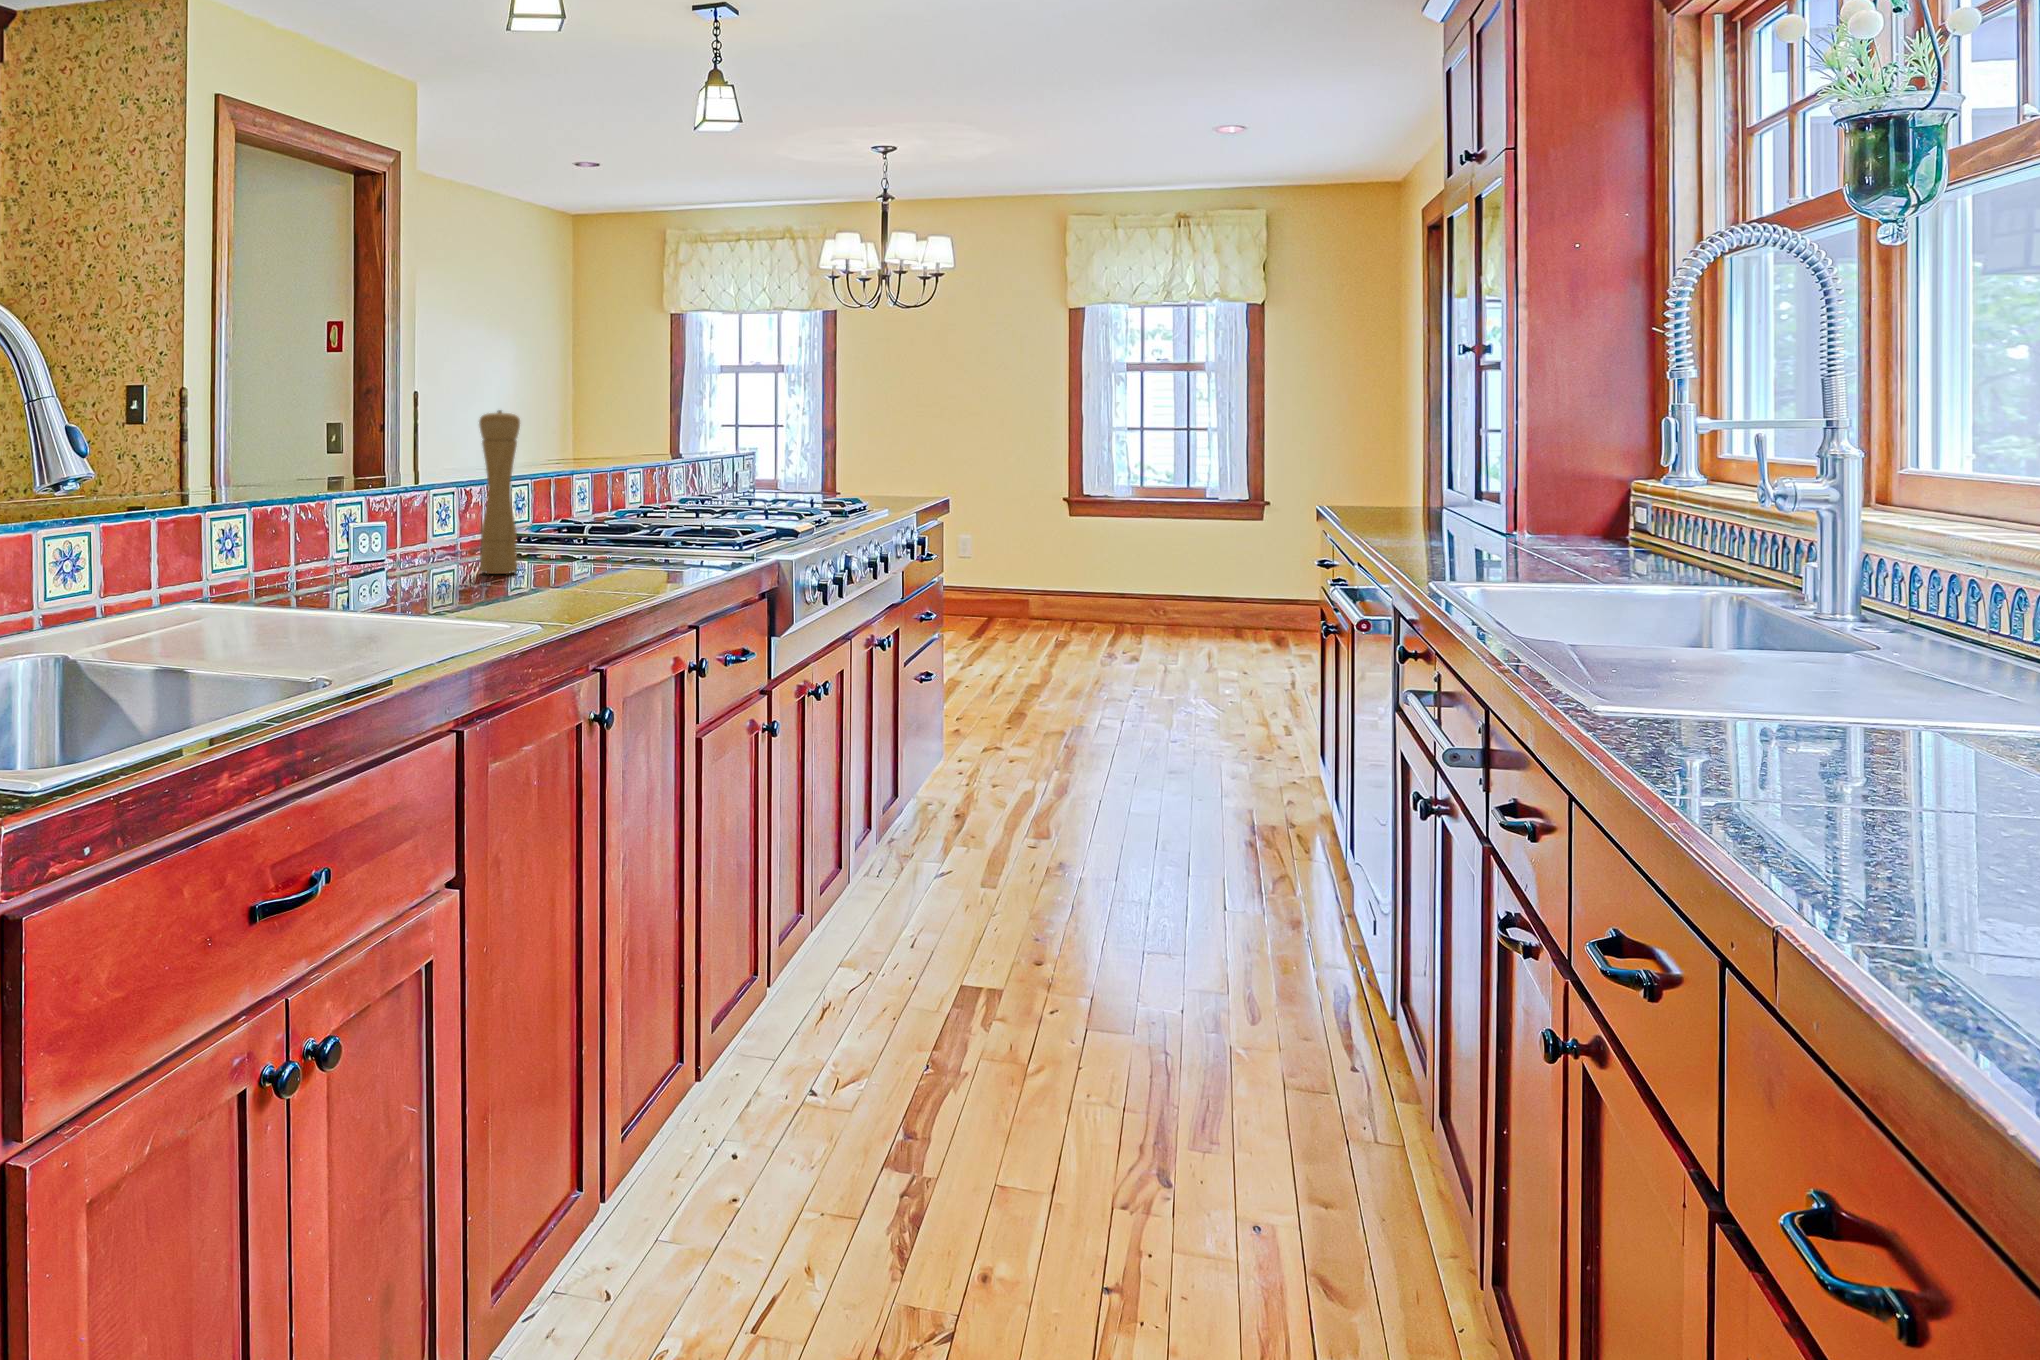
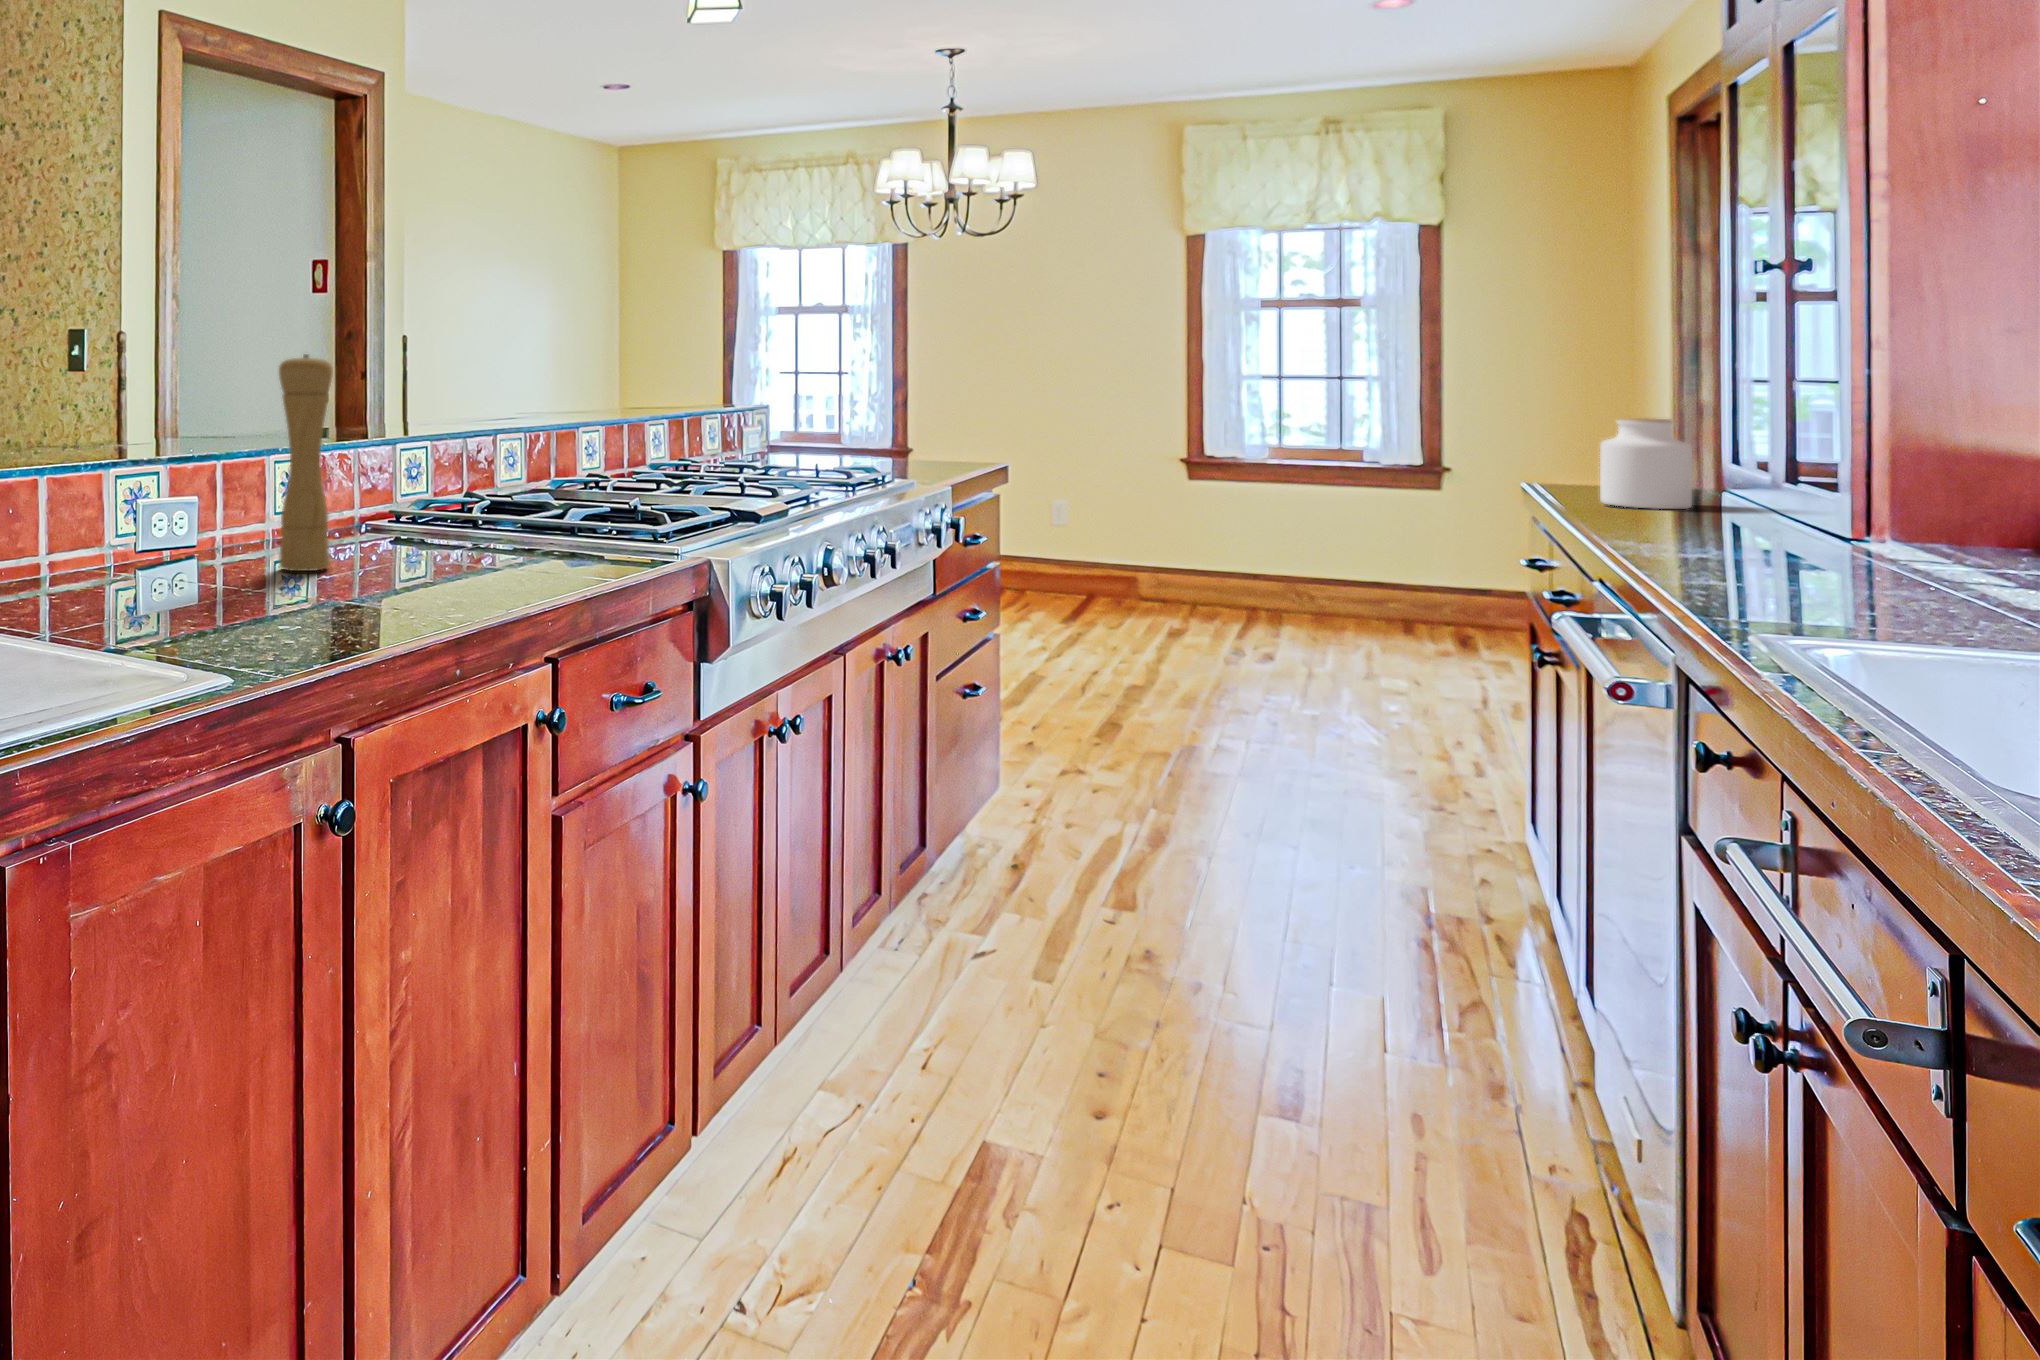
jar: none [1363,456,1419,520] -> present [1600,418,1692,509]

